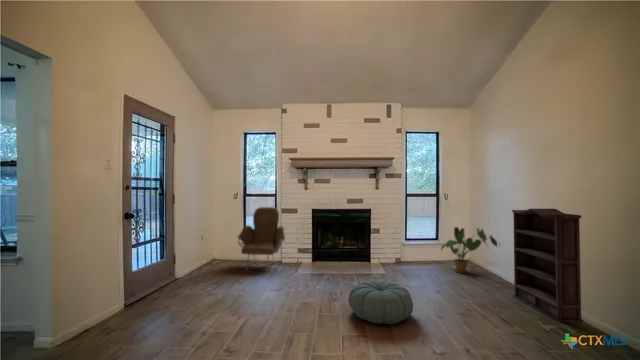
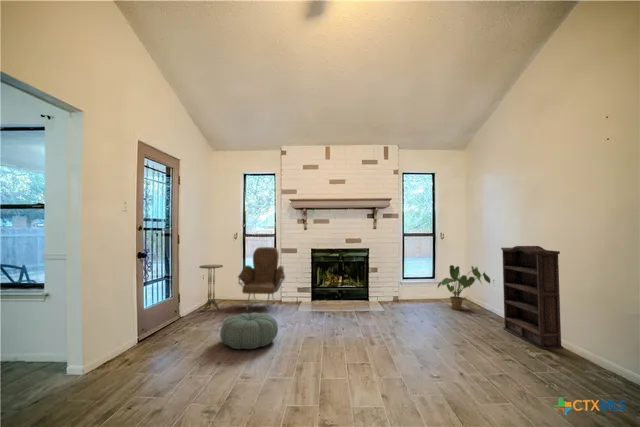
side table: none [198,225,222,272] -> present [199,265,223,312]
pouf: present [349,280,413,324] -> present [220,313,278,349]

